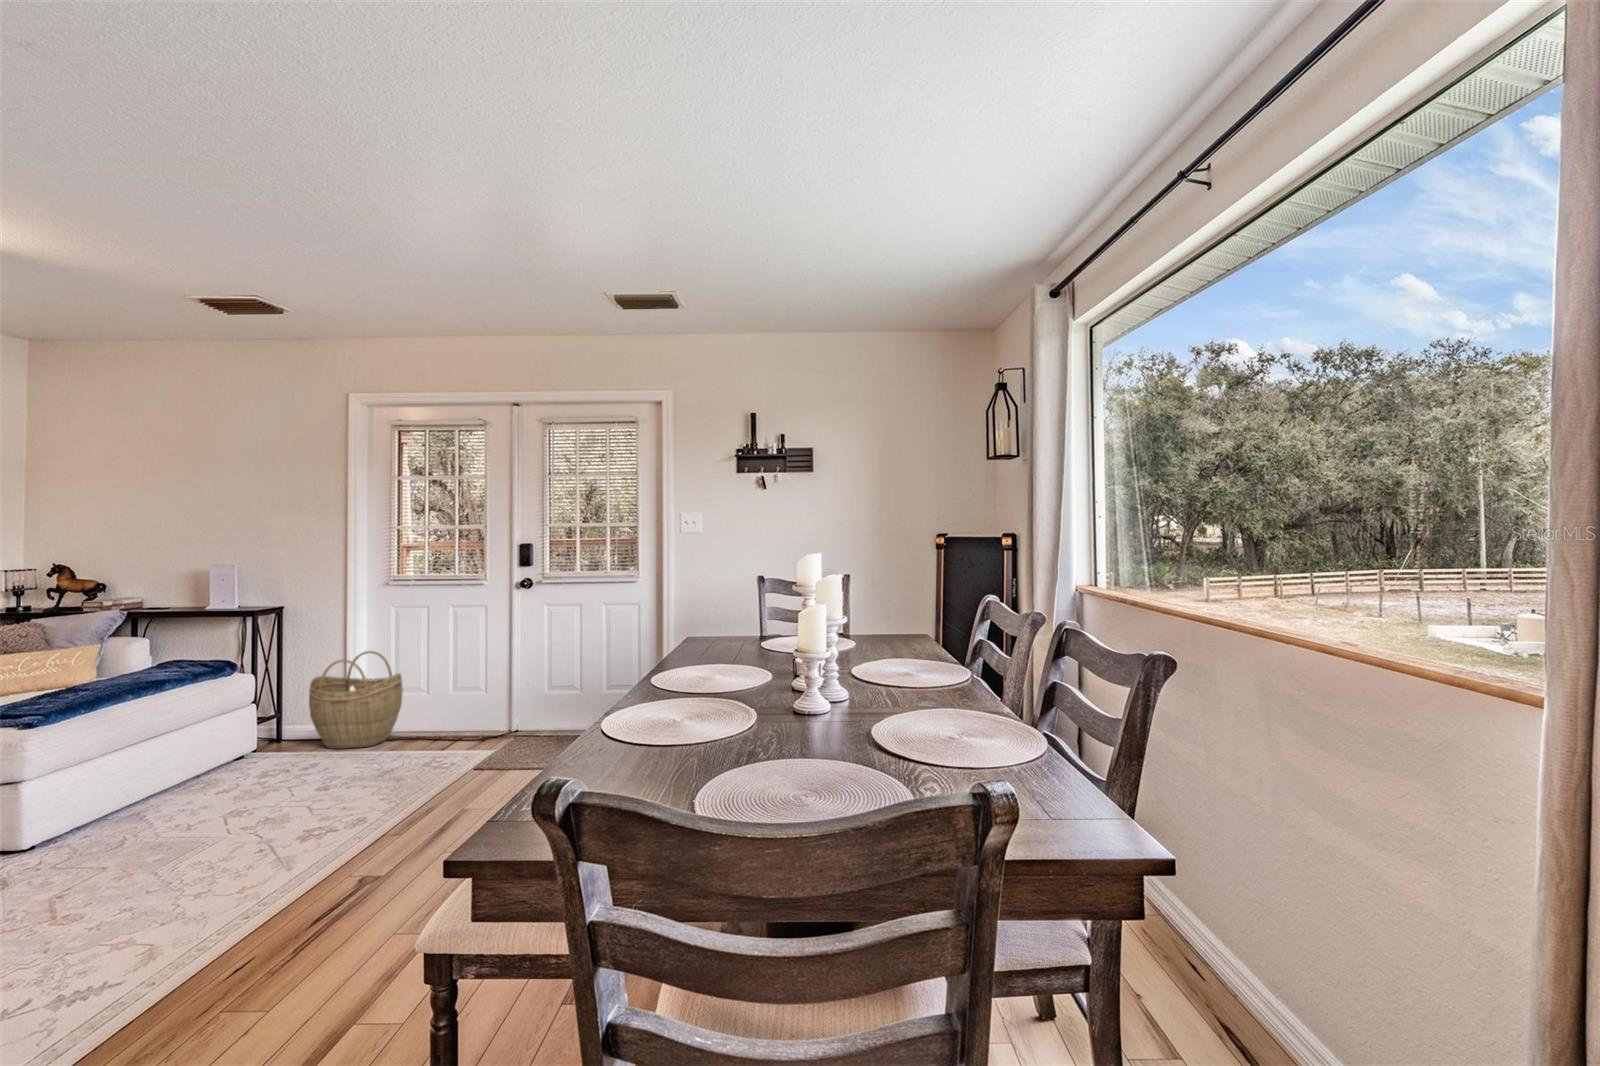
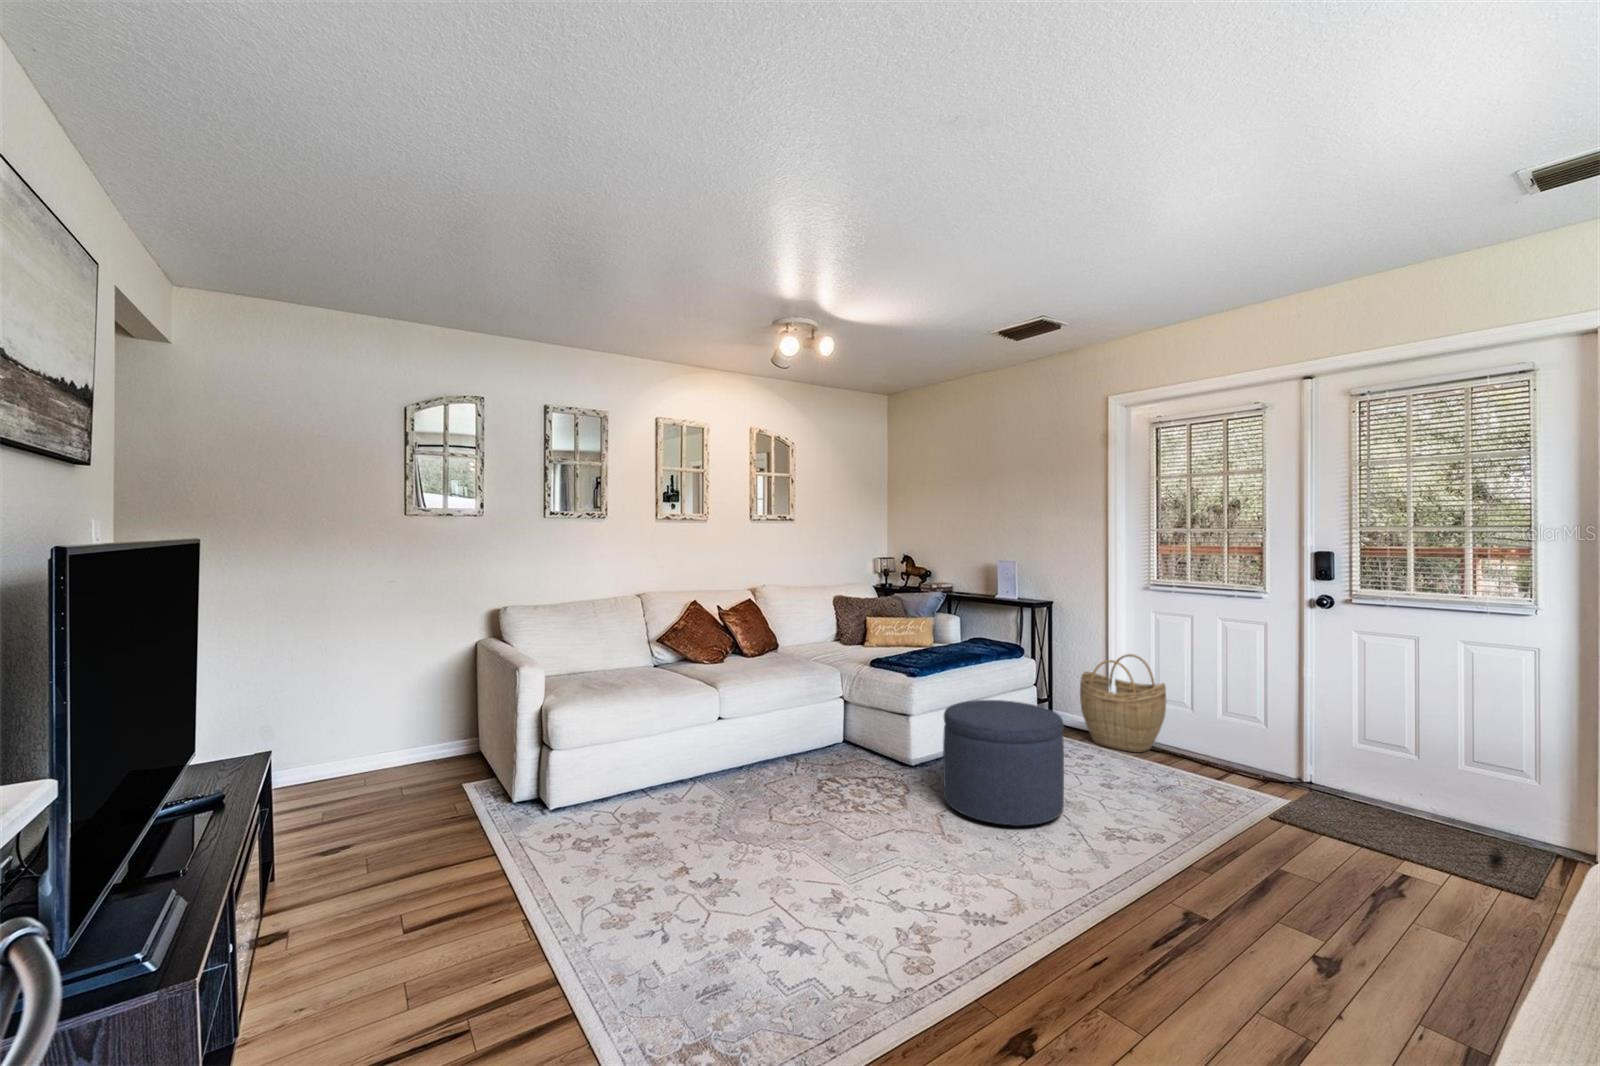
ottoman: none [71,723,257,877] -> present [943,700,1064,826]

